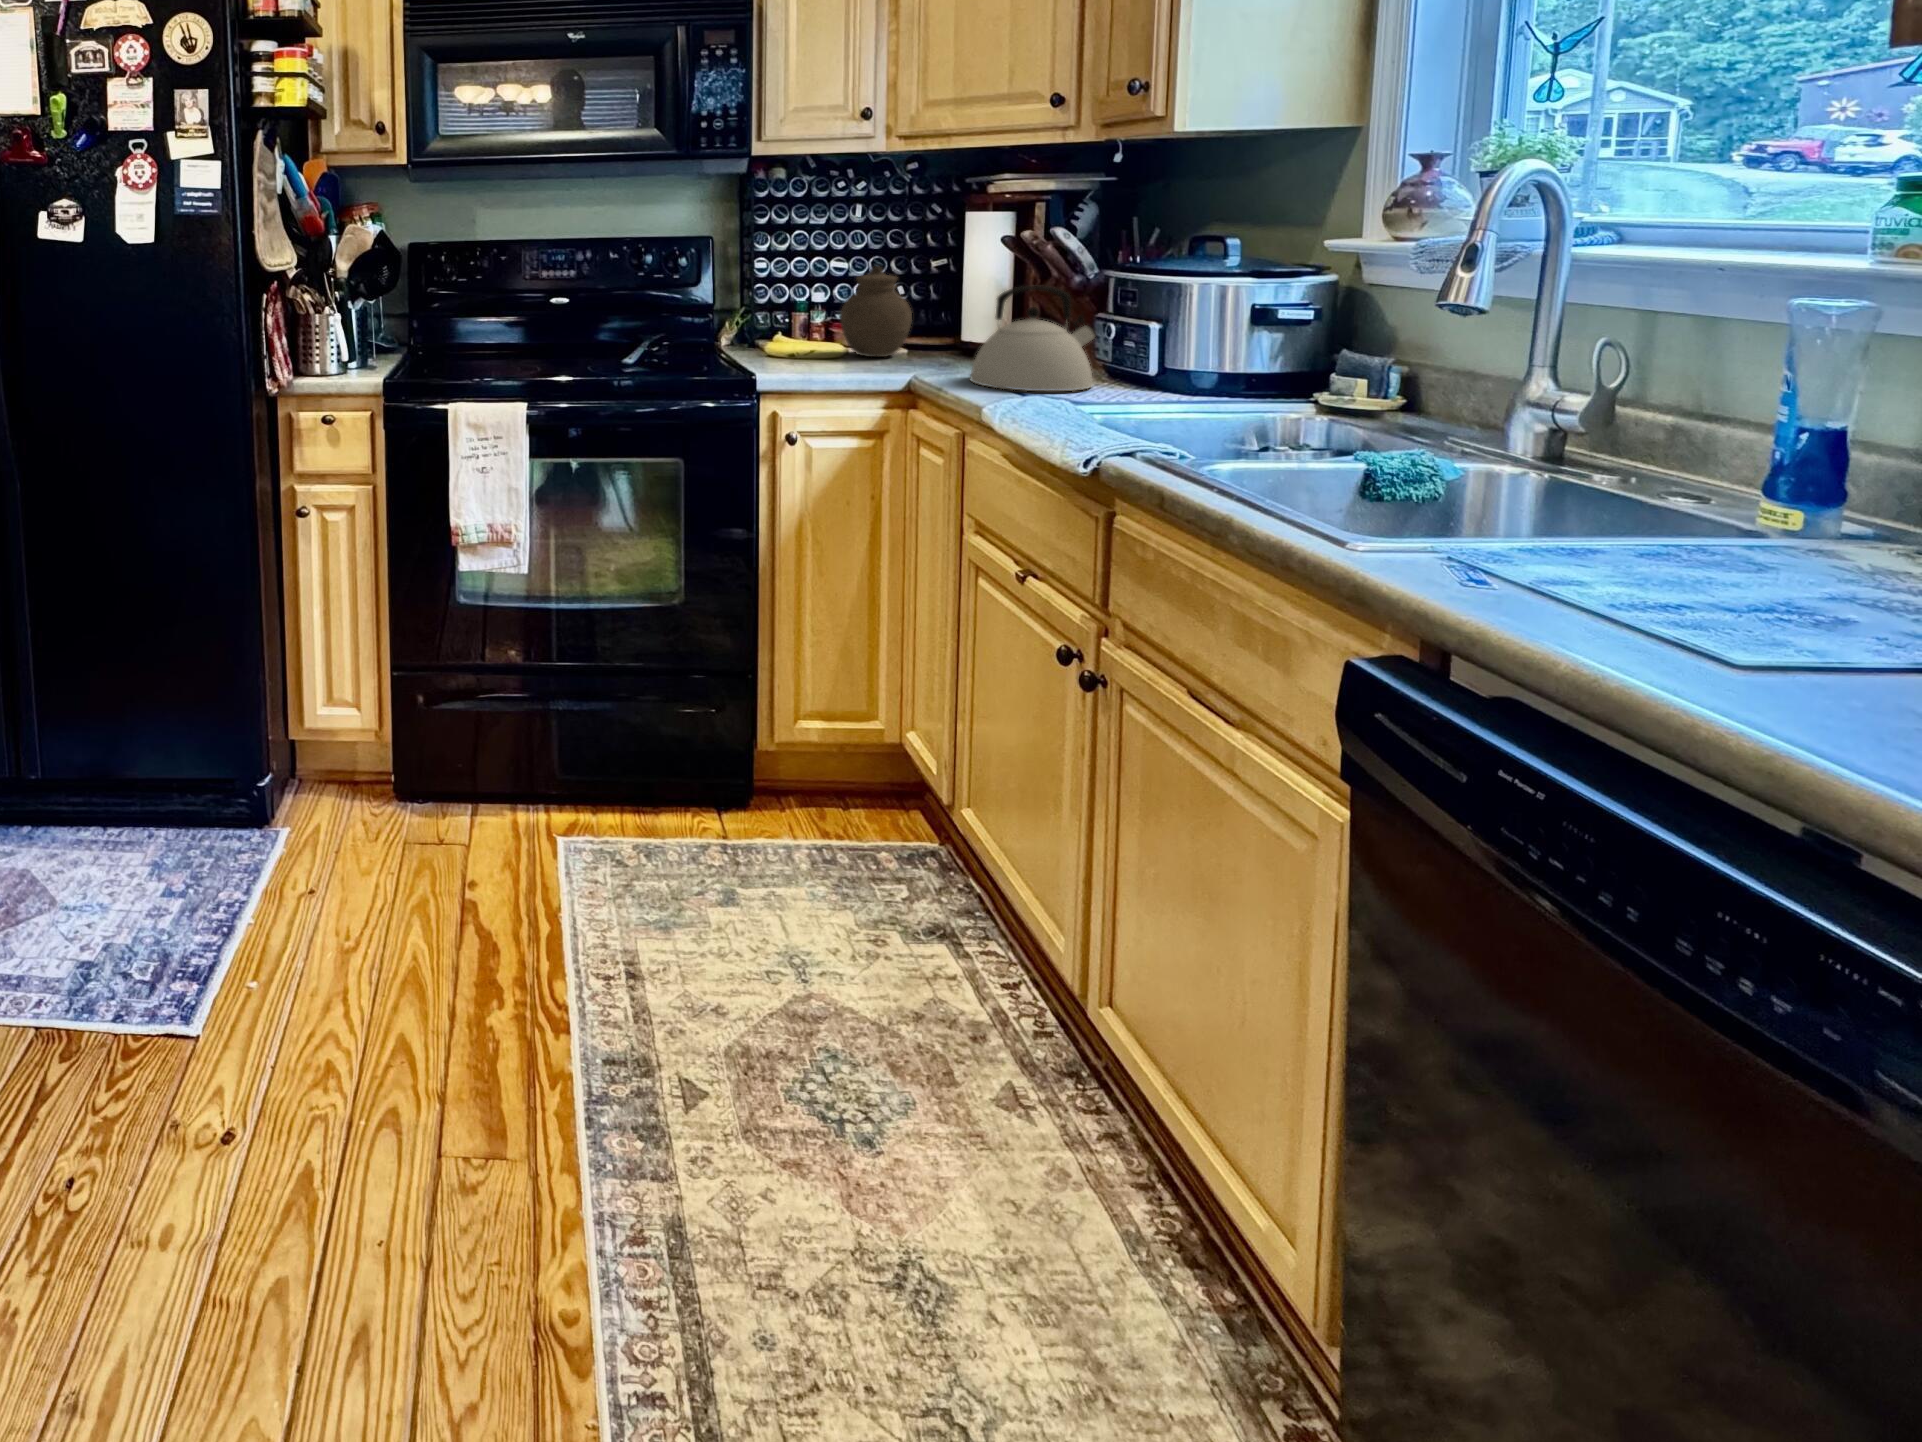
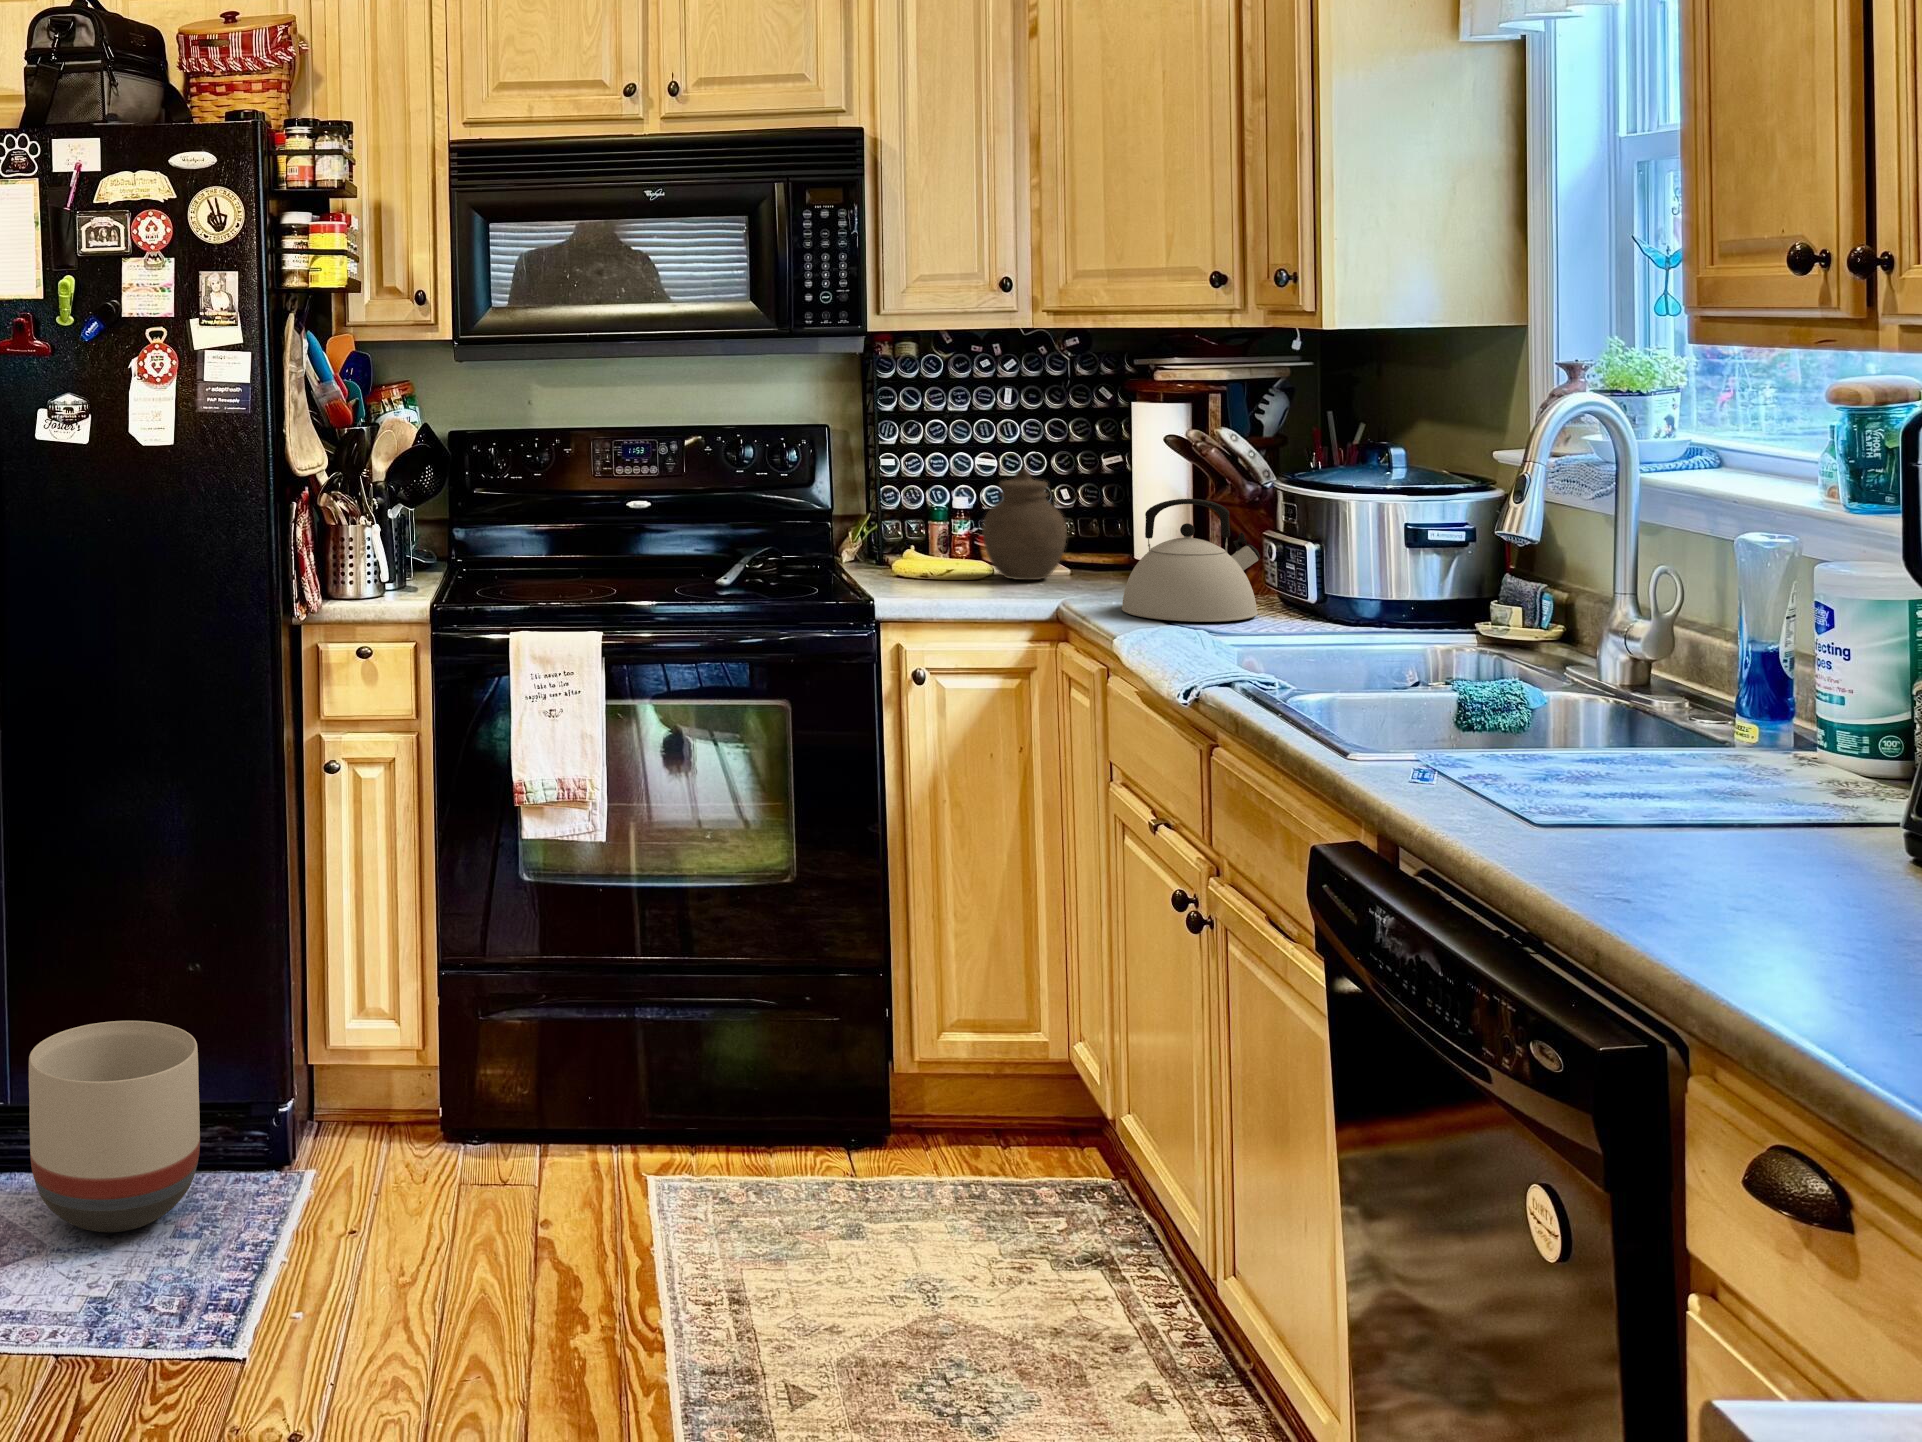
planter: none [40,715,187,893] -> present [29,1021,200,1232]

